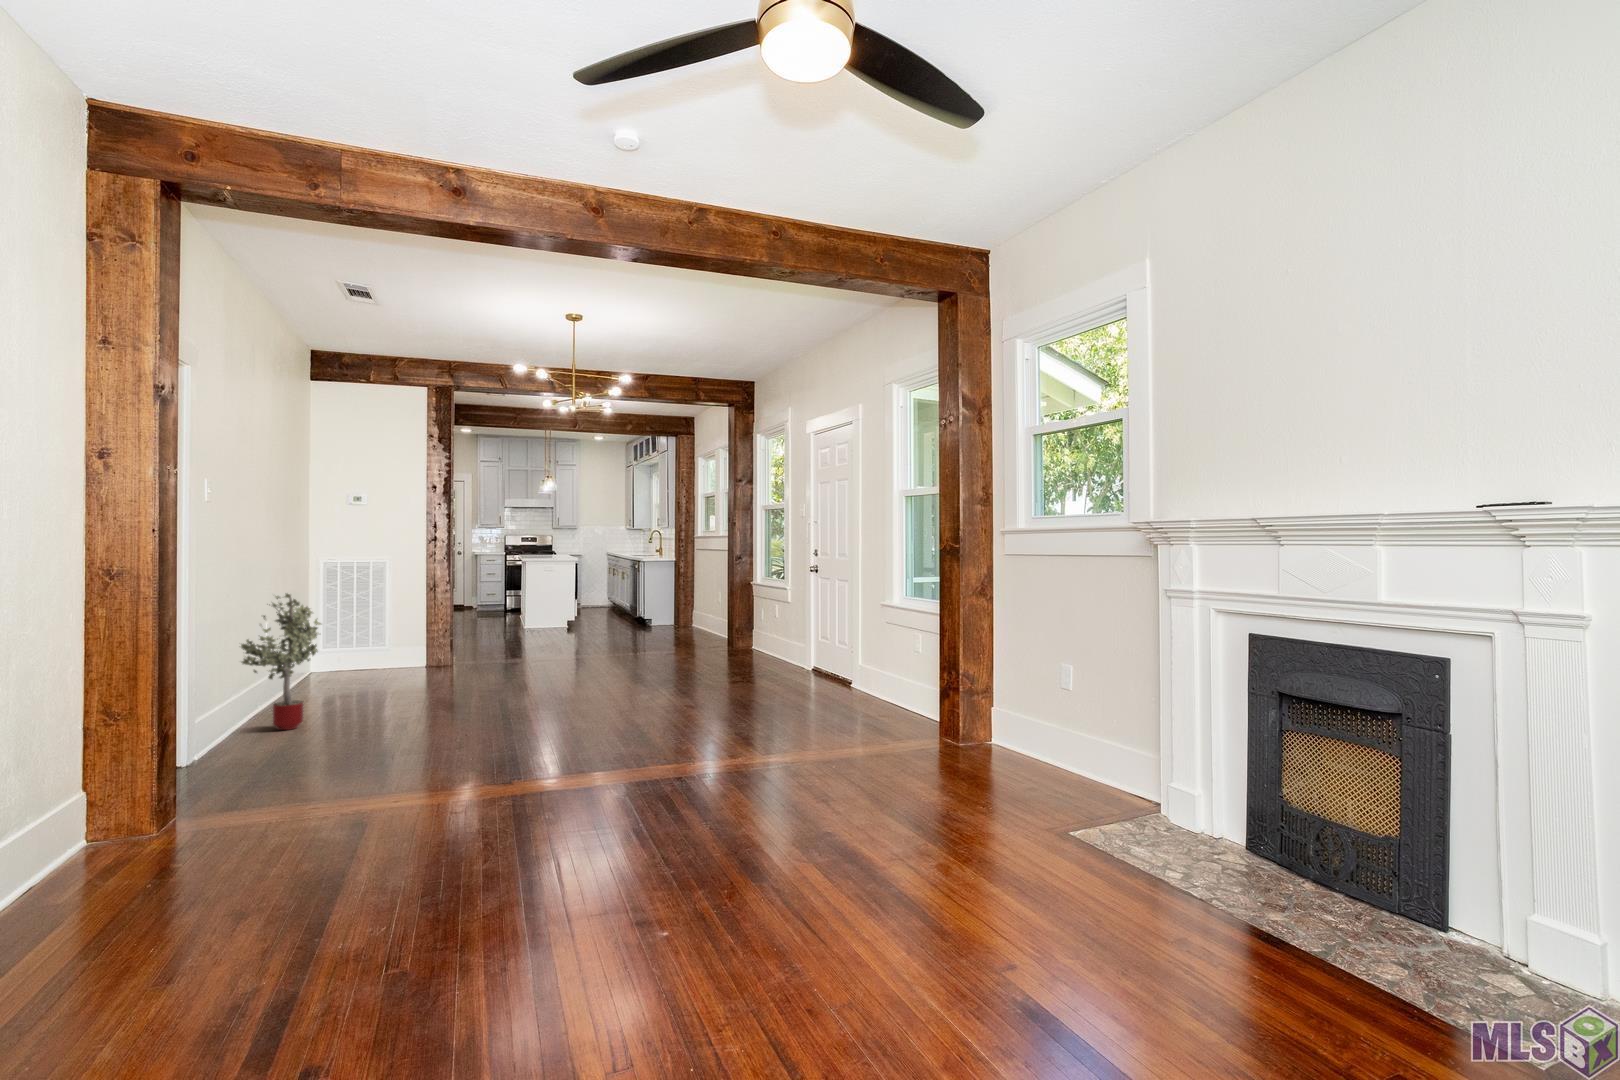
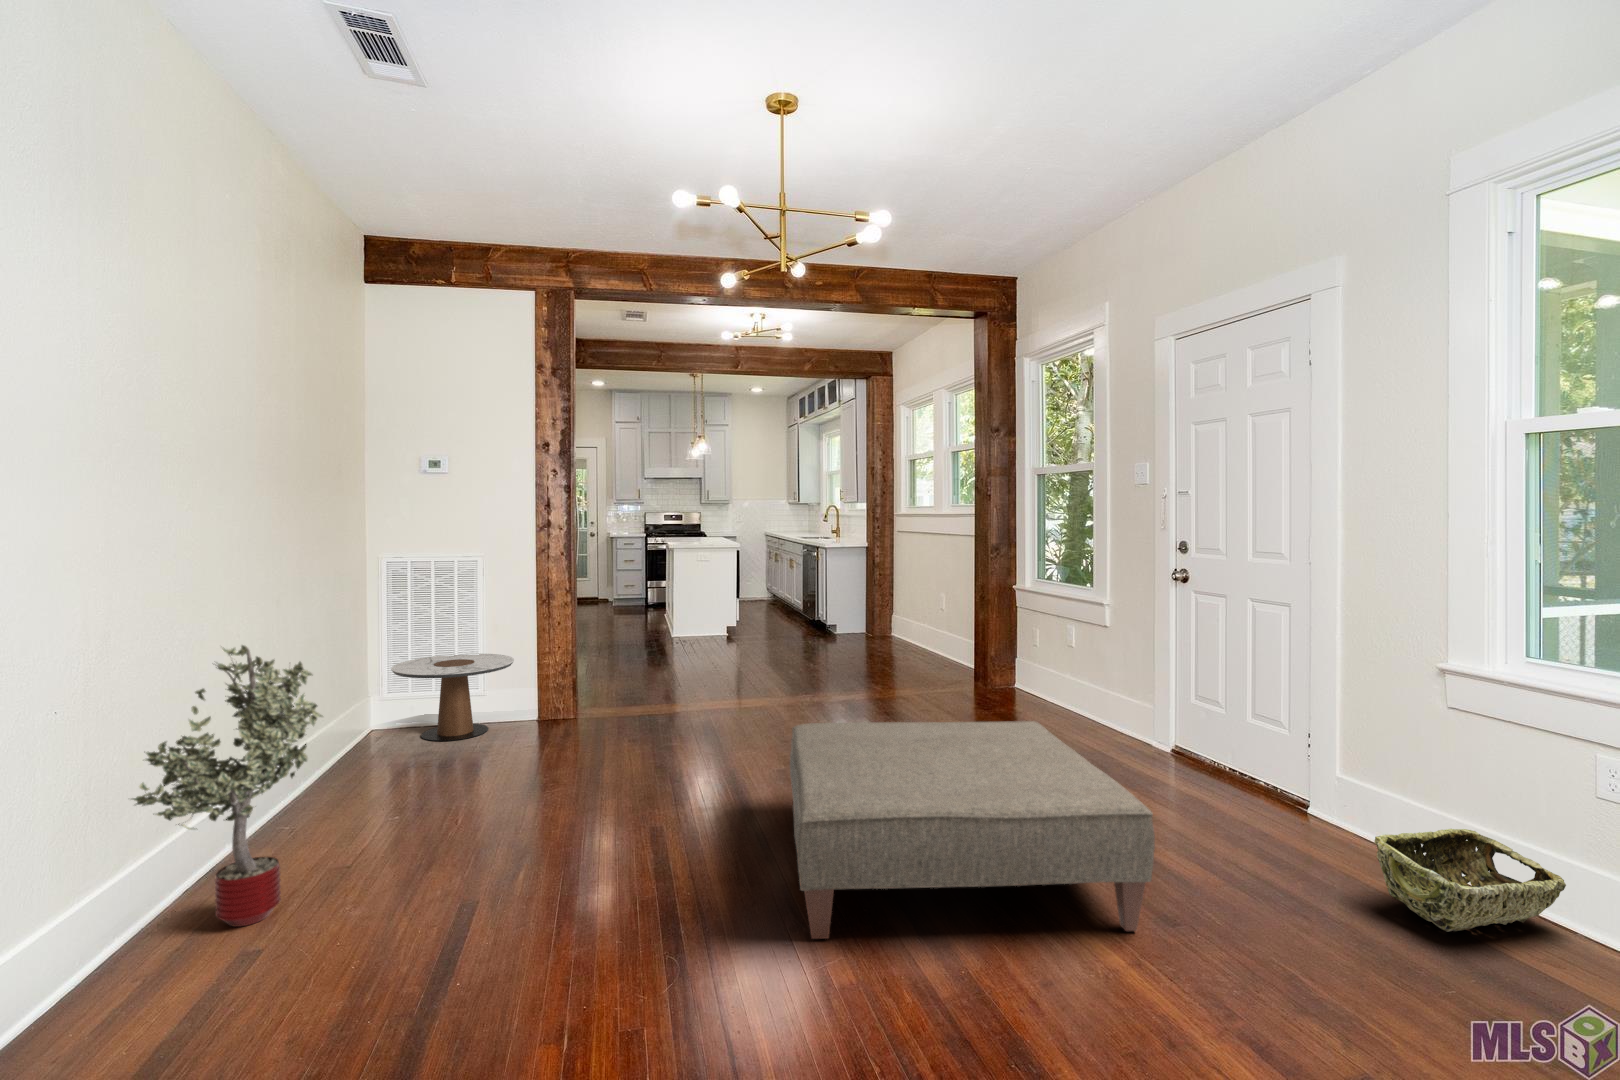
side table: none [327,625,410,677] -> present [391,654,514,741]
ottoman: none [568,643,732,723] -> present [790,721,1155,939]
woven basket: none [840,675,910,712] -> present [1374,829,1566,932]

